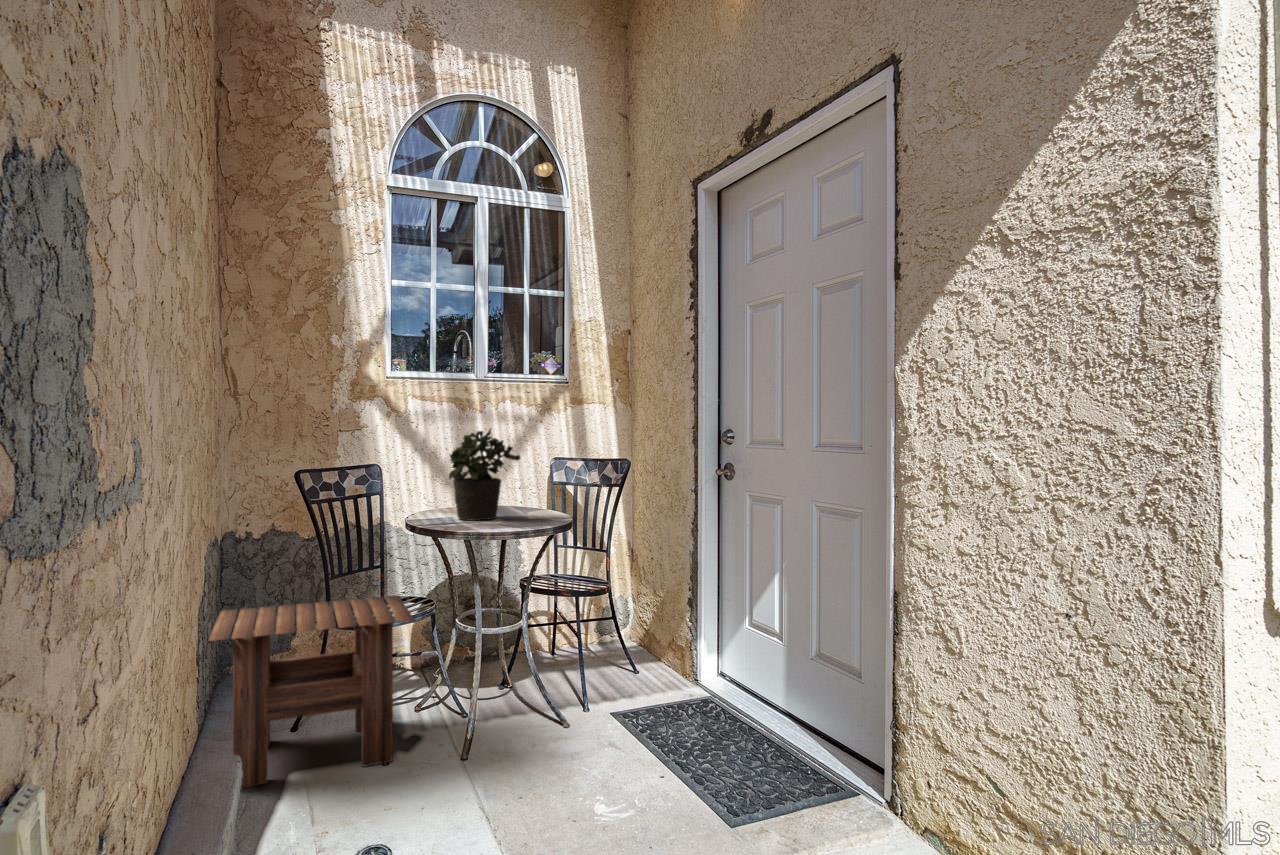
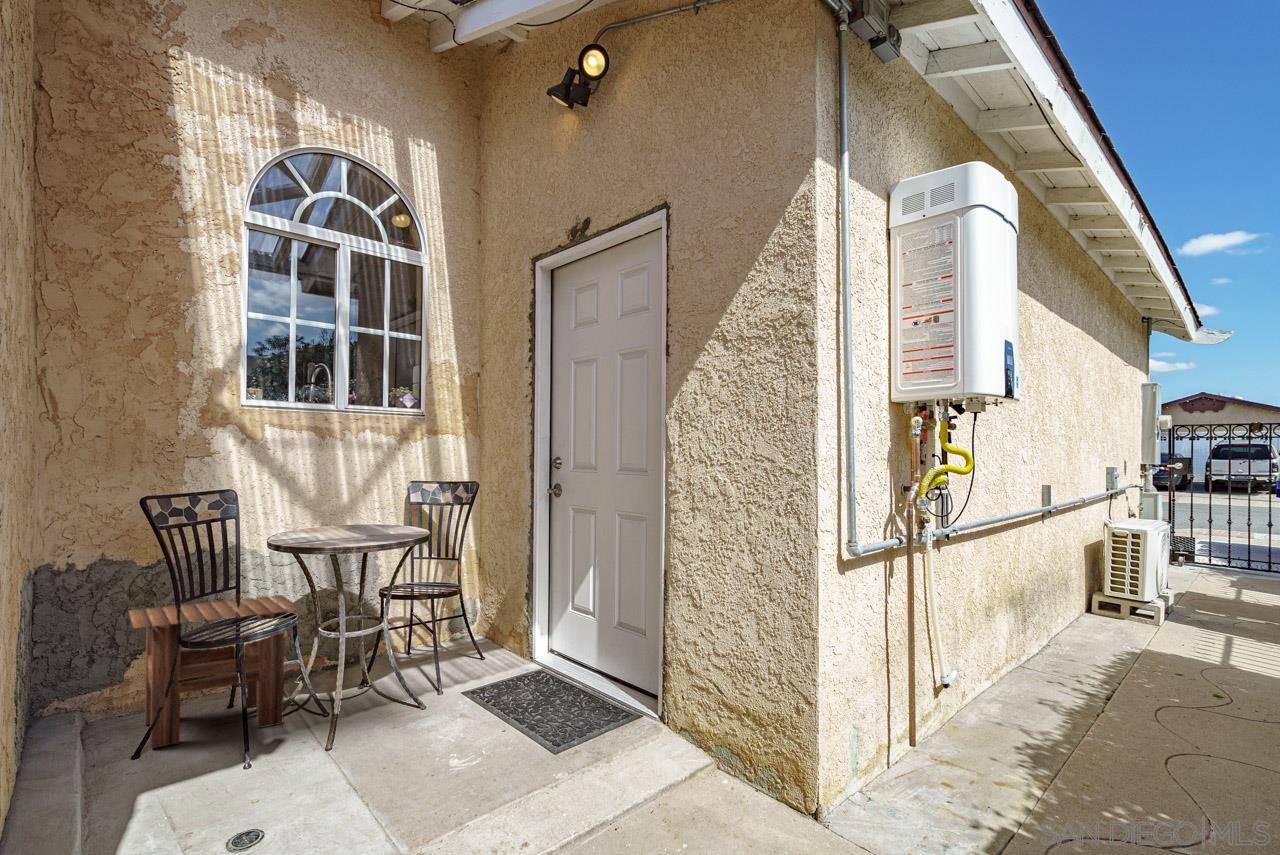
potted plant: present [449,428,520,520] -> none [328,456,387,532]

